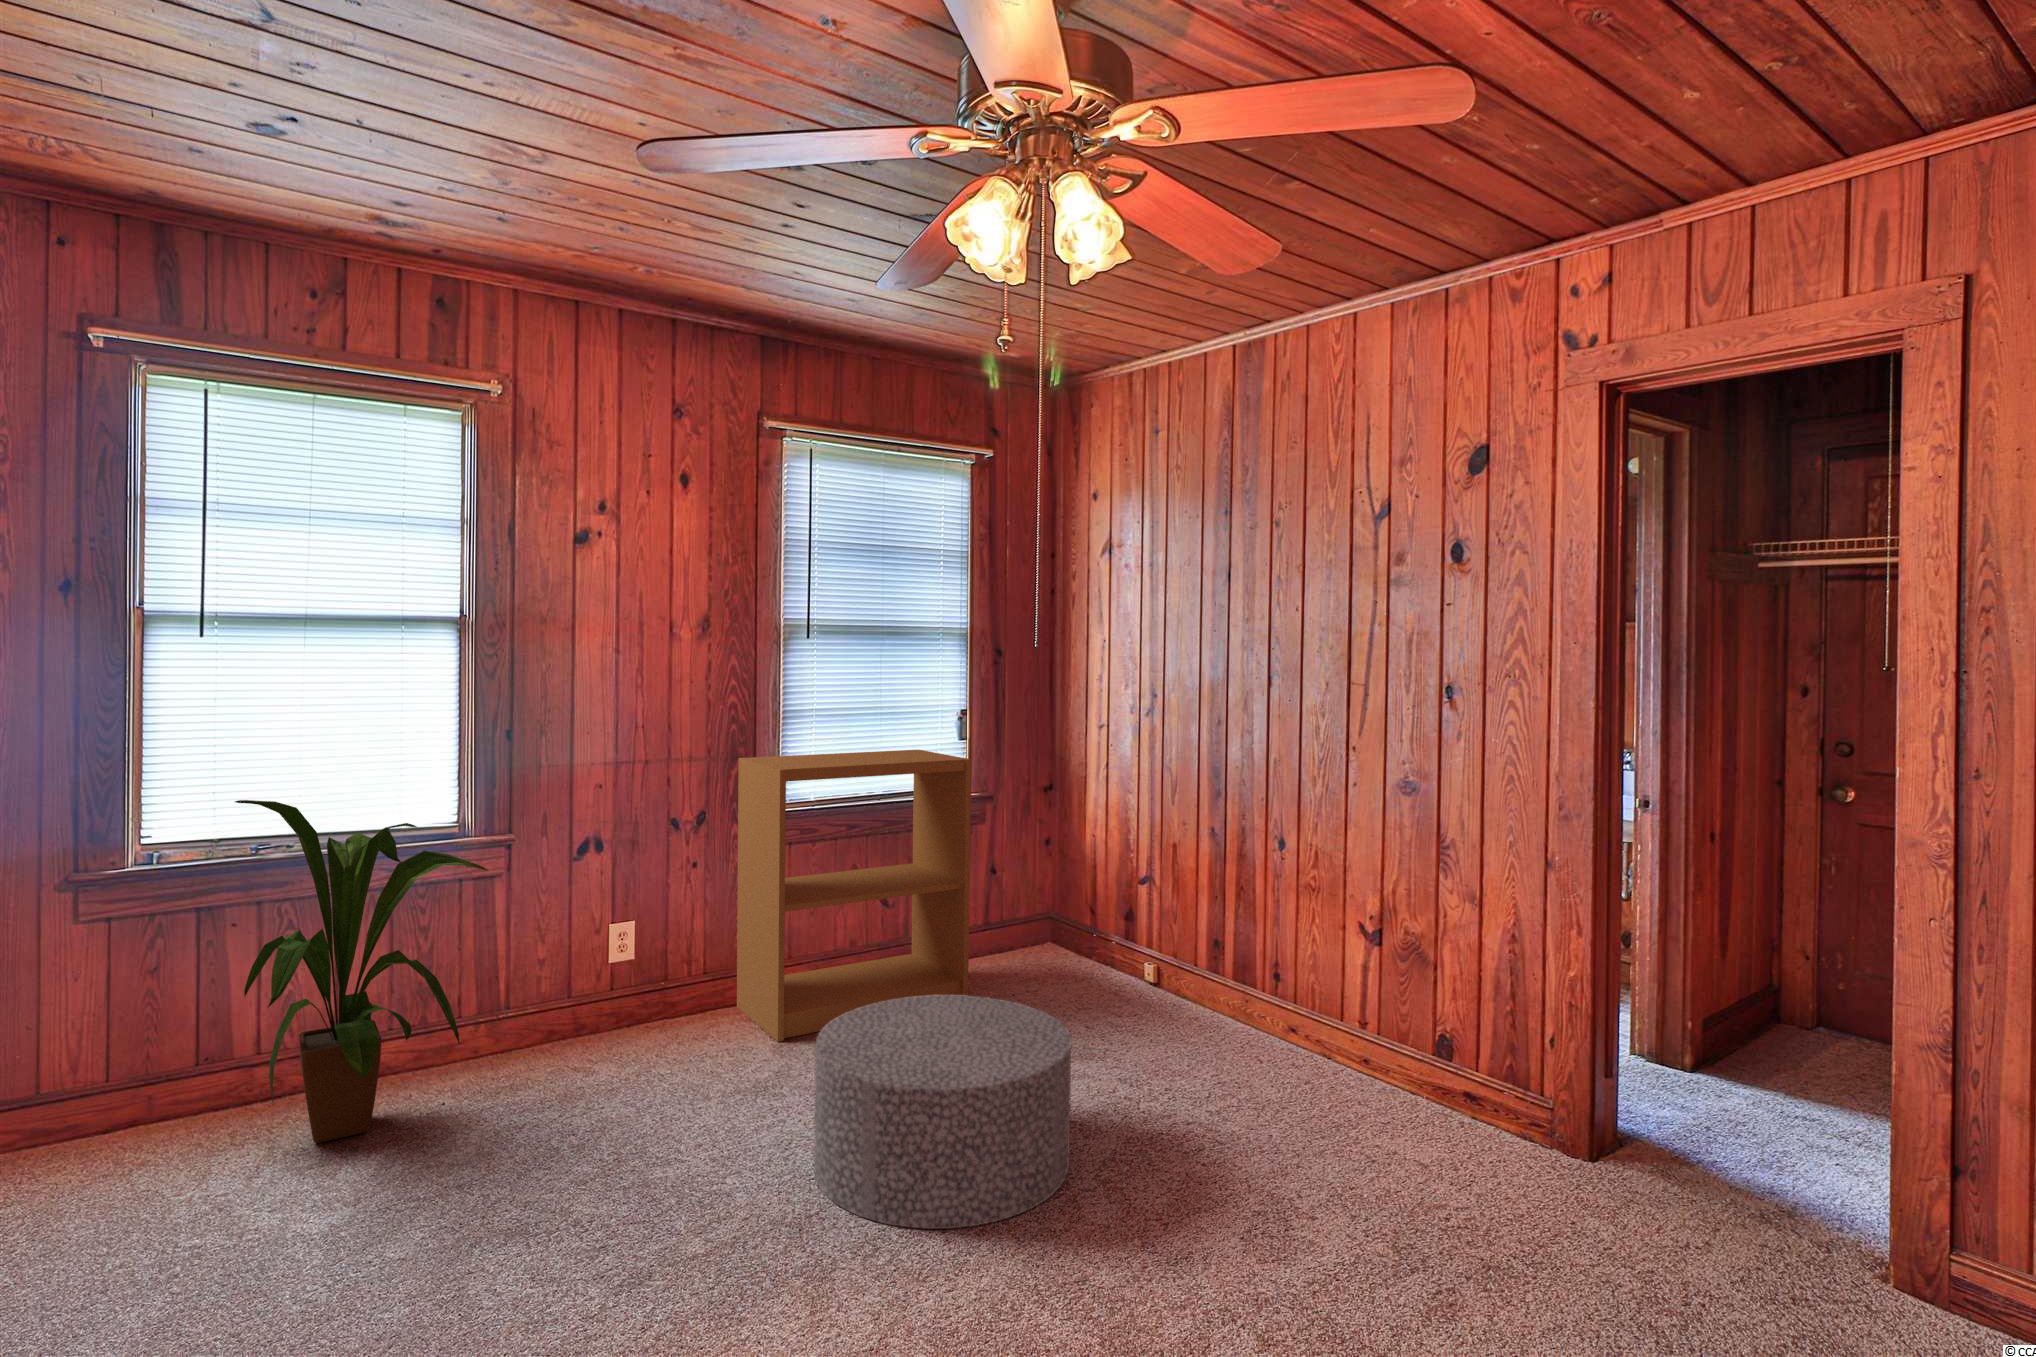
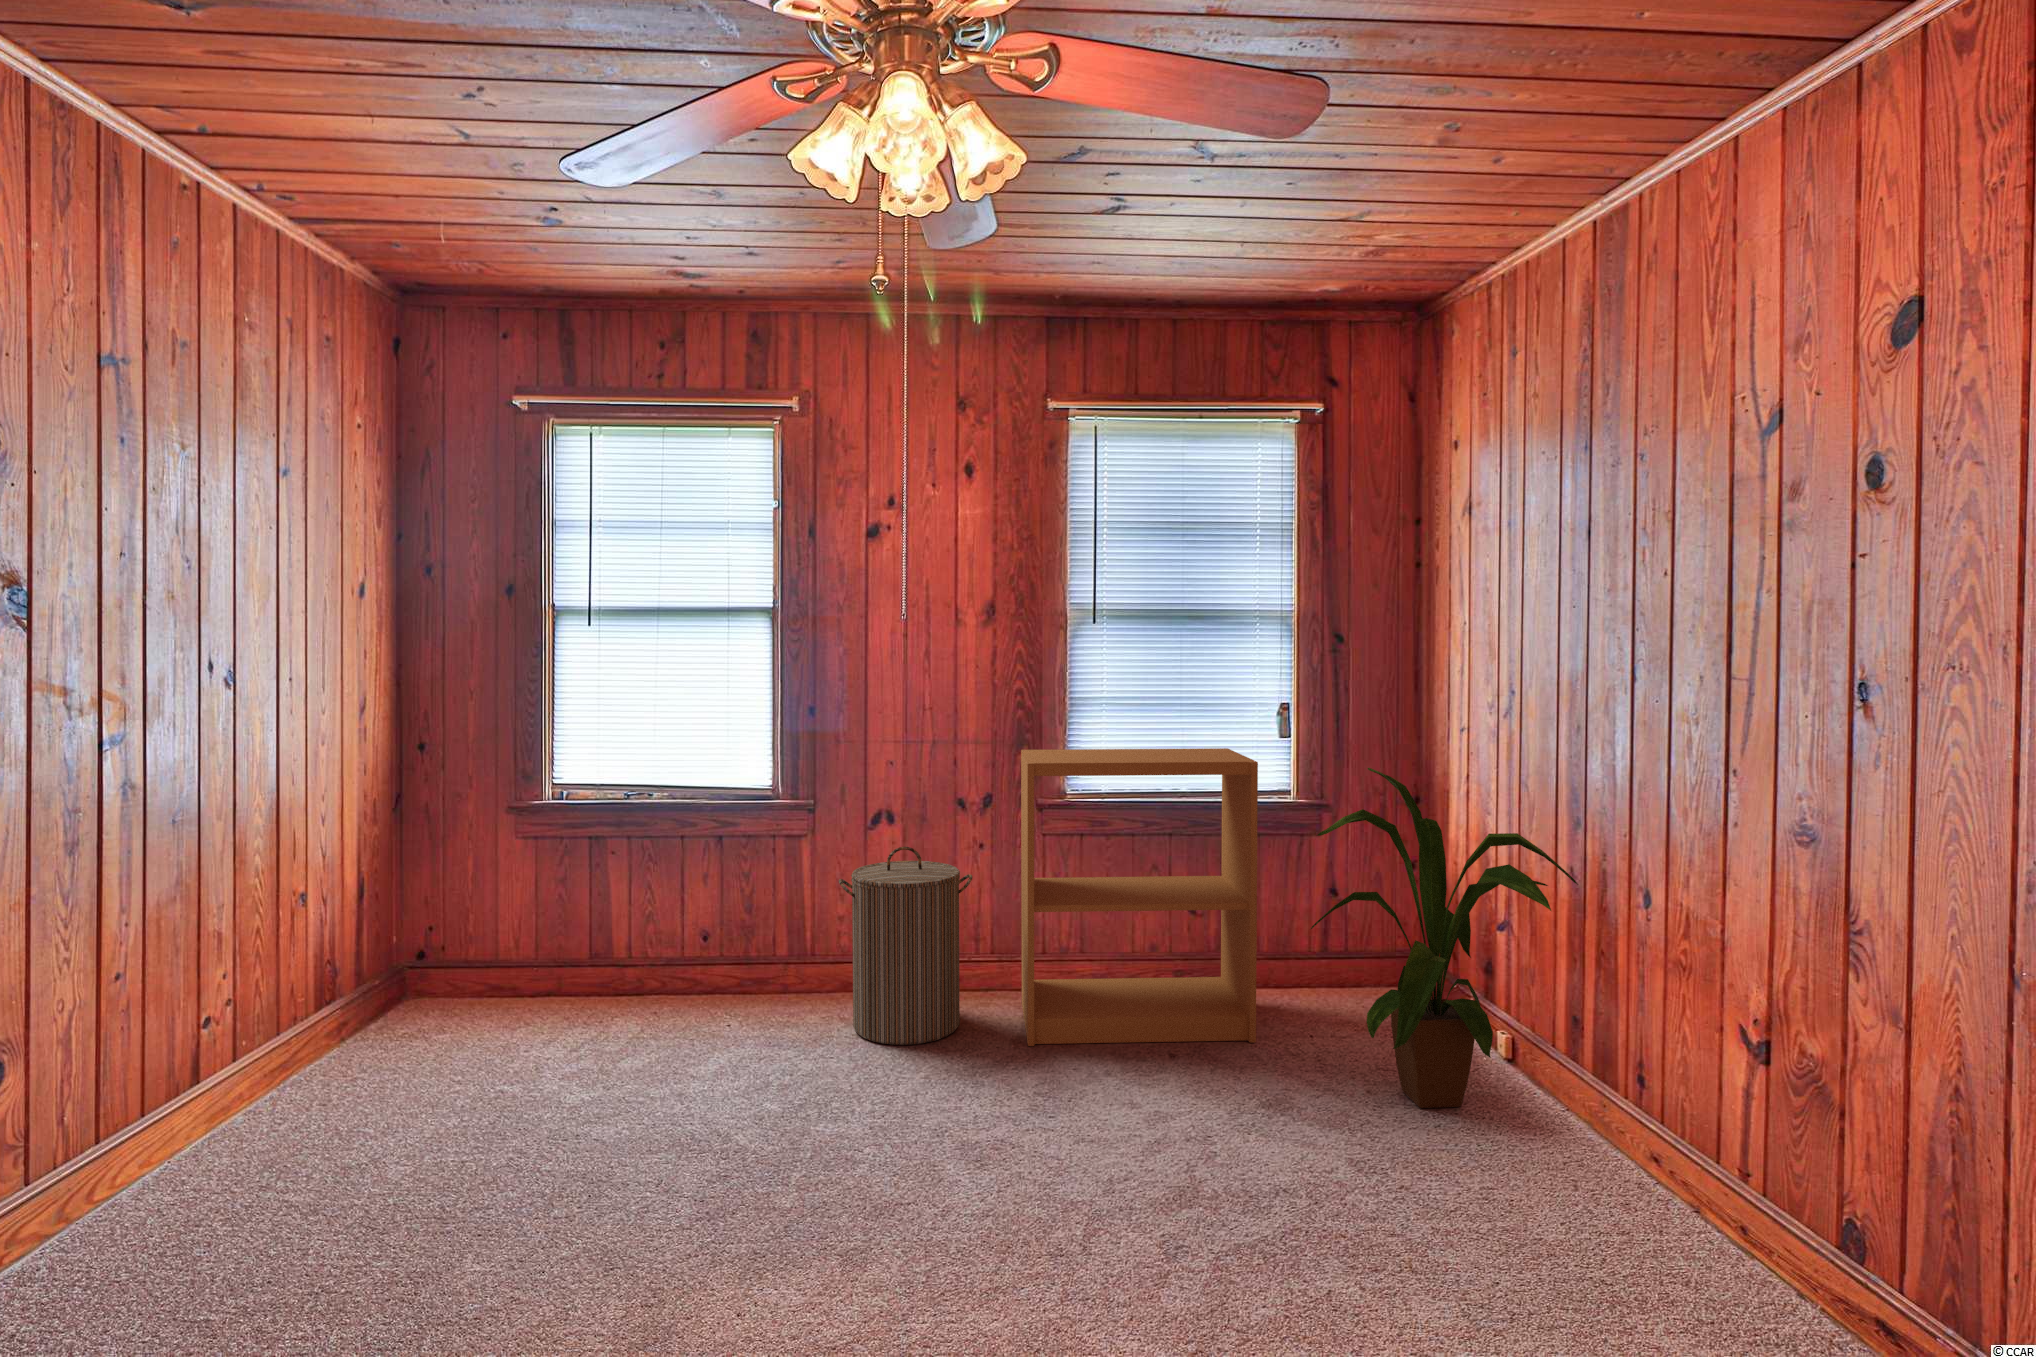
house plant: present [235,800,488,1143] -> present [1311,768,1578,1108]
laundry hamper: none [567,862,707,1067] -> present [839,847,972,1045]
ottoman: present [814,995,1071,1229] -> none [939,1021,1226,1291]

